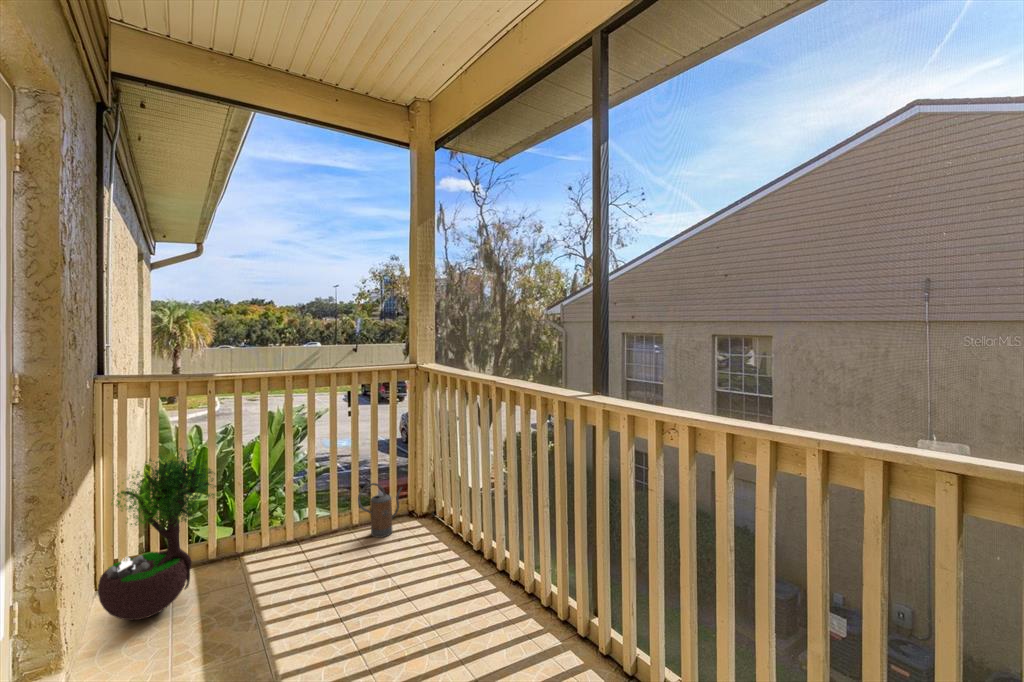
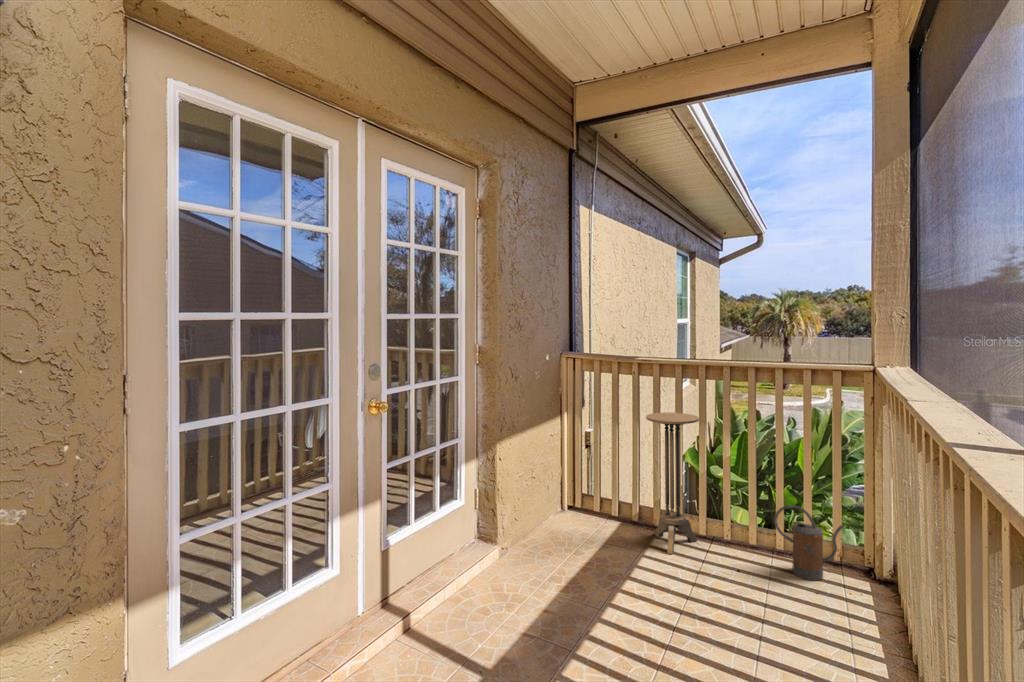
side table: none [235,429,291,570] -> present [646,413,699,554]
potted tree: present [98,448,216,620] -> none [537,410,612,542]

